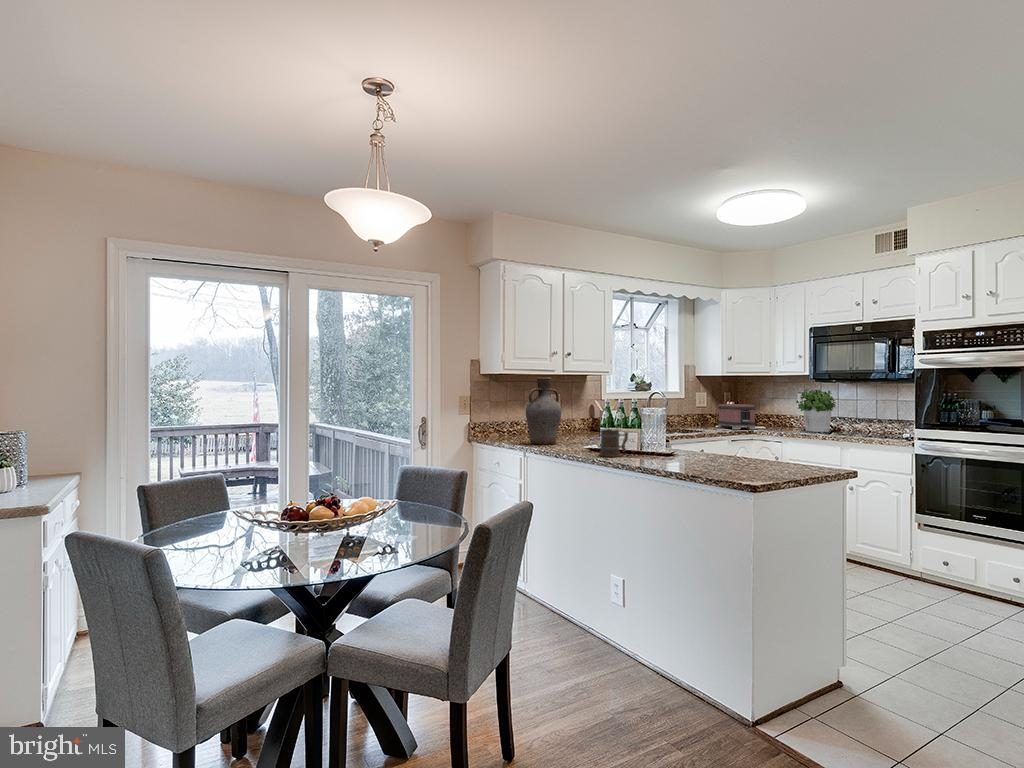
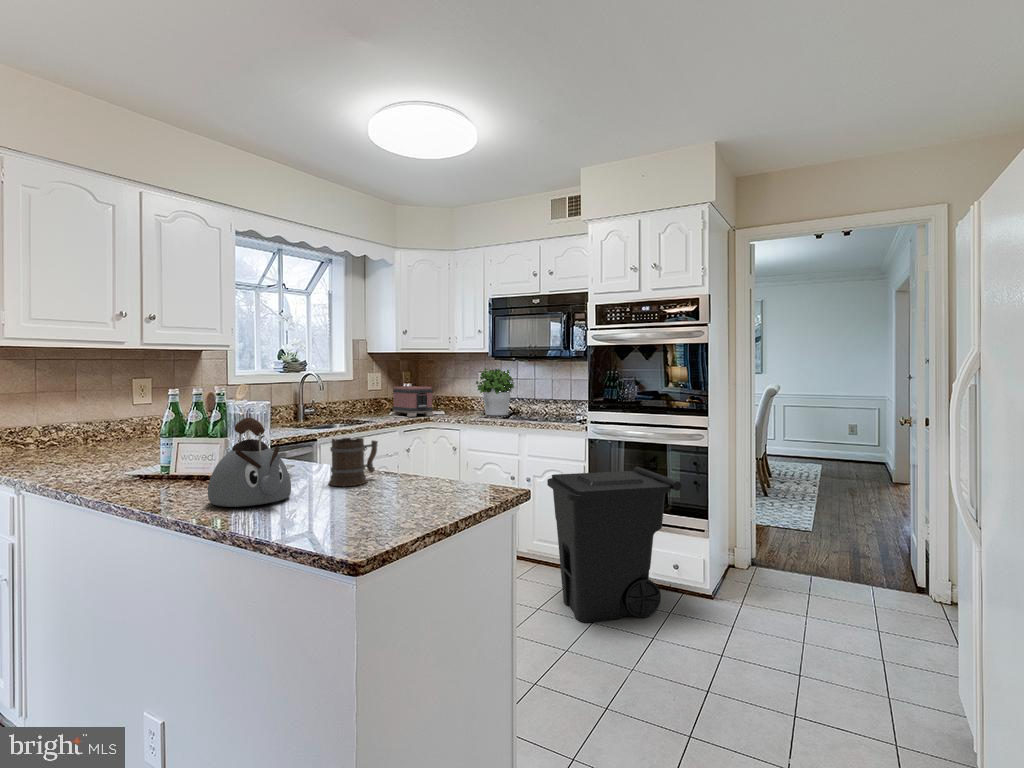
vase: present [526,377,562,445] -> none [31,352,109,468]
kettle: none [647,415,691,463] -> present [208,418,291,507]
mug: present [599,429,628,457] -> present [329,438,378,486]
trash can: none [870,483,1019,620] -> present [547,467,682,622]

